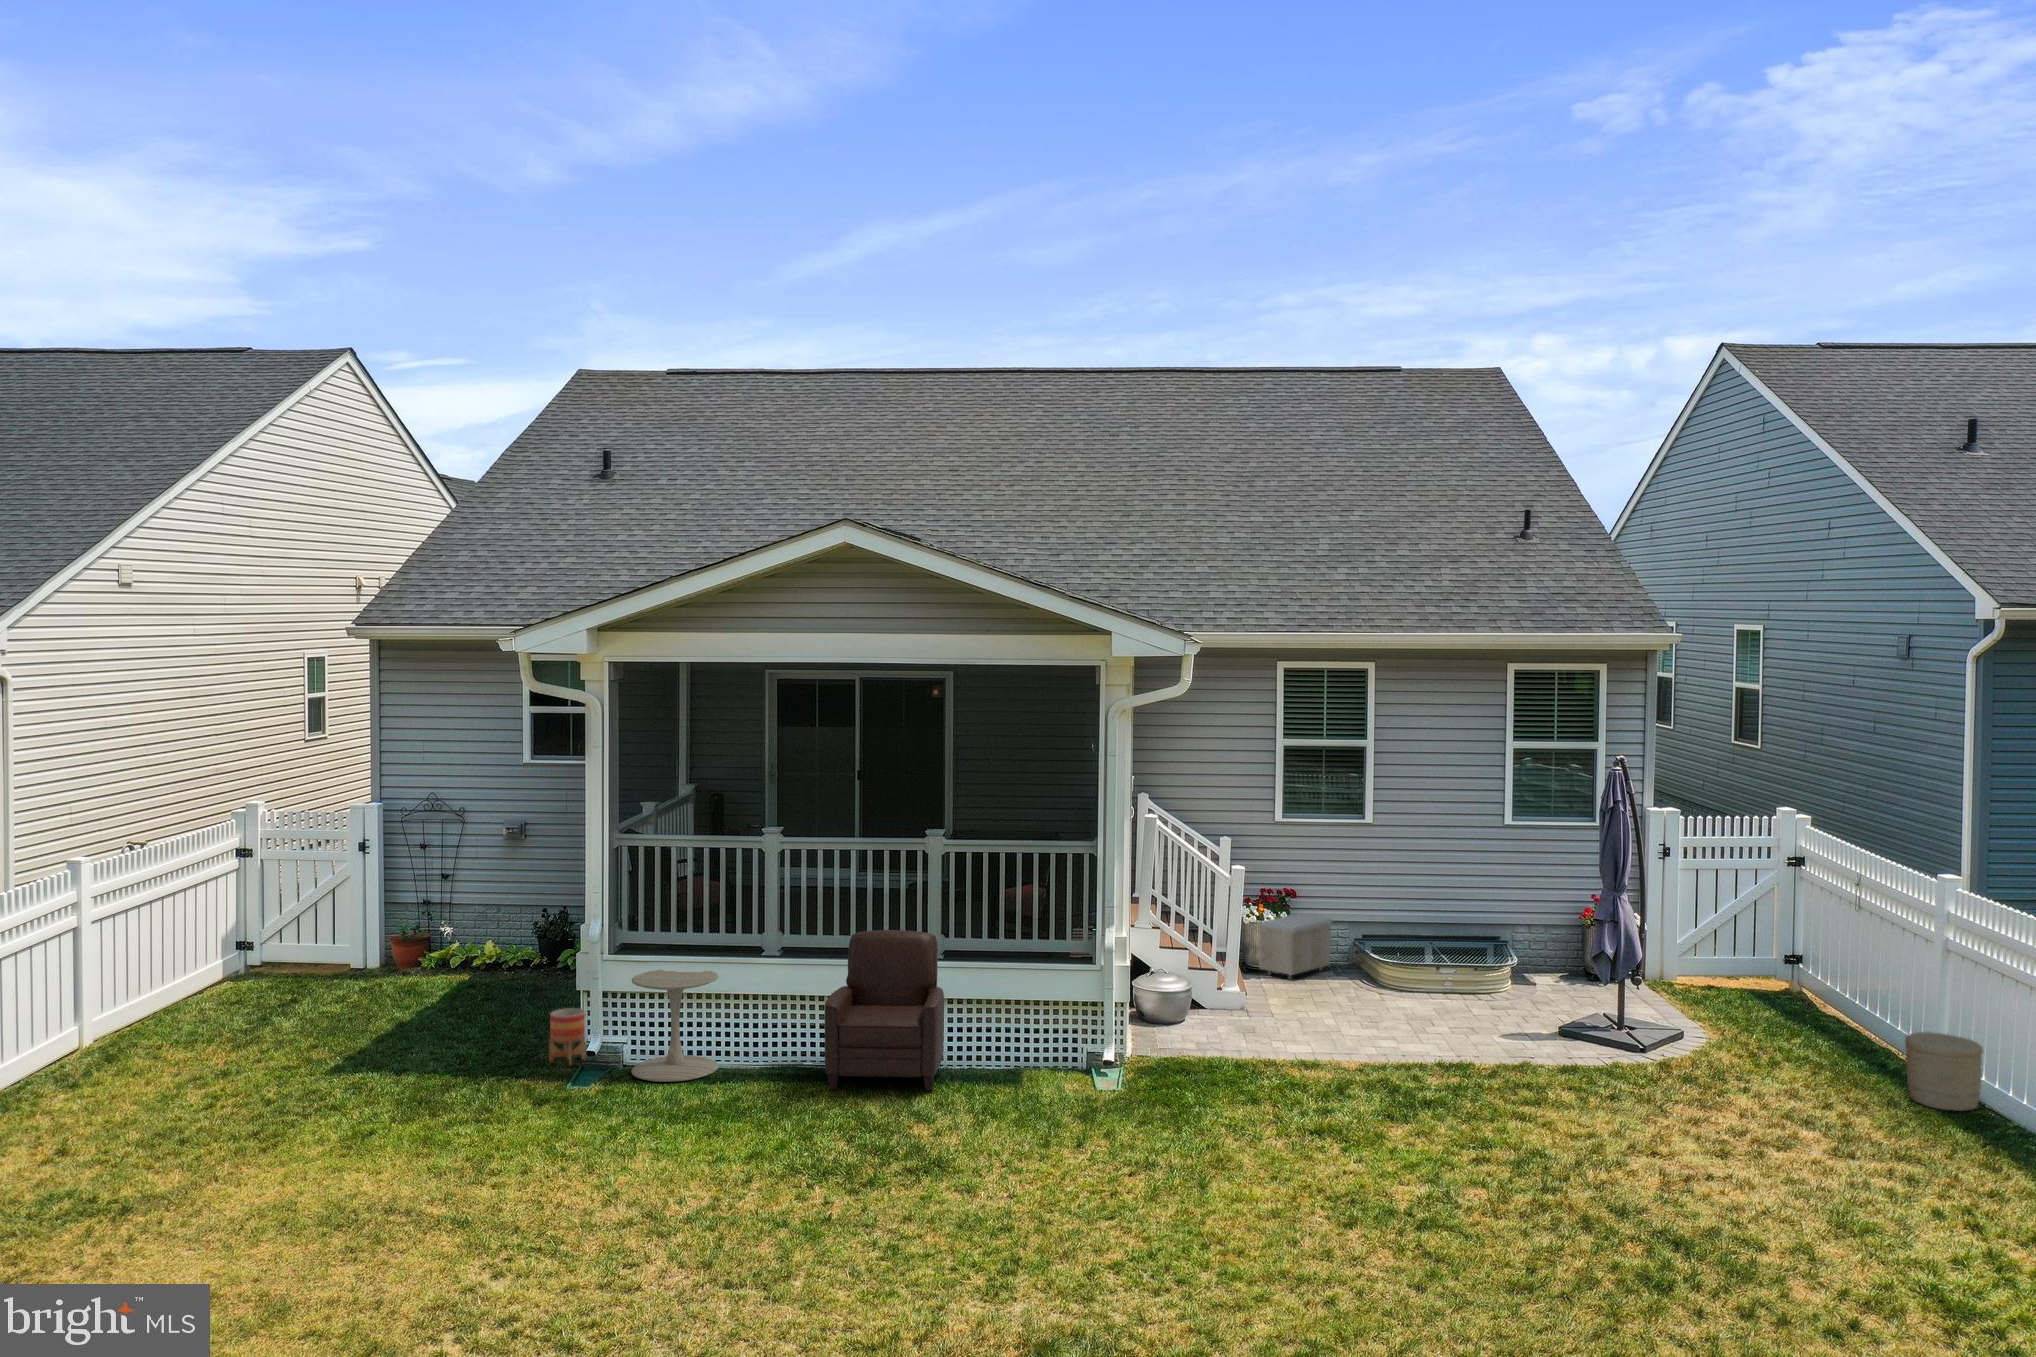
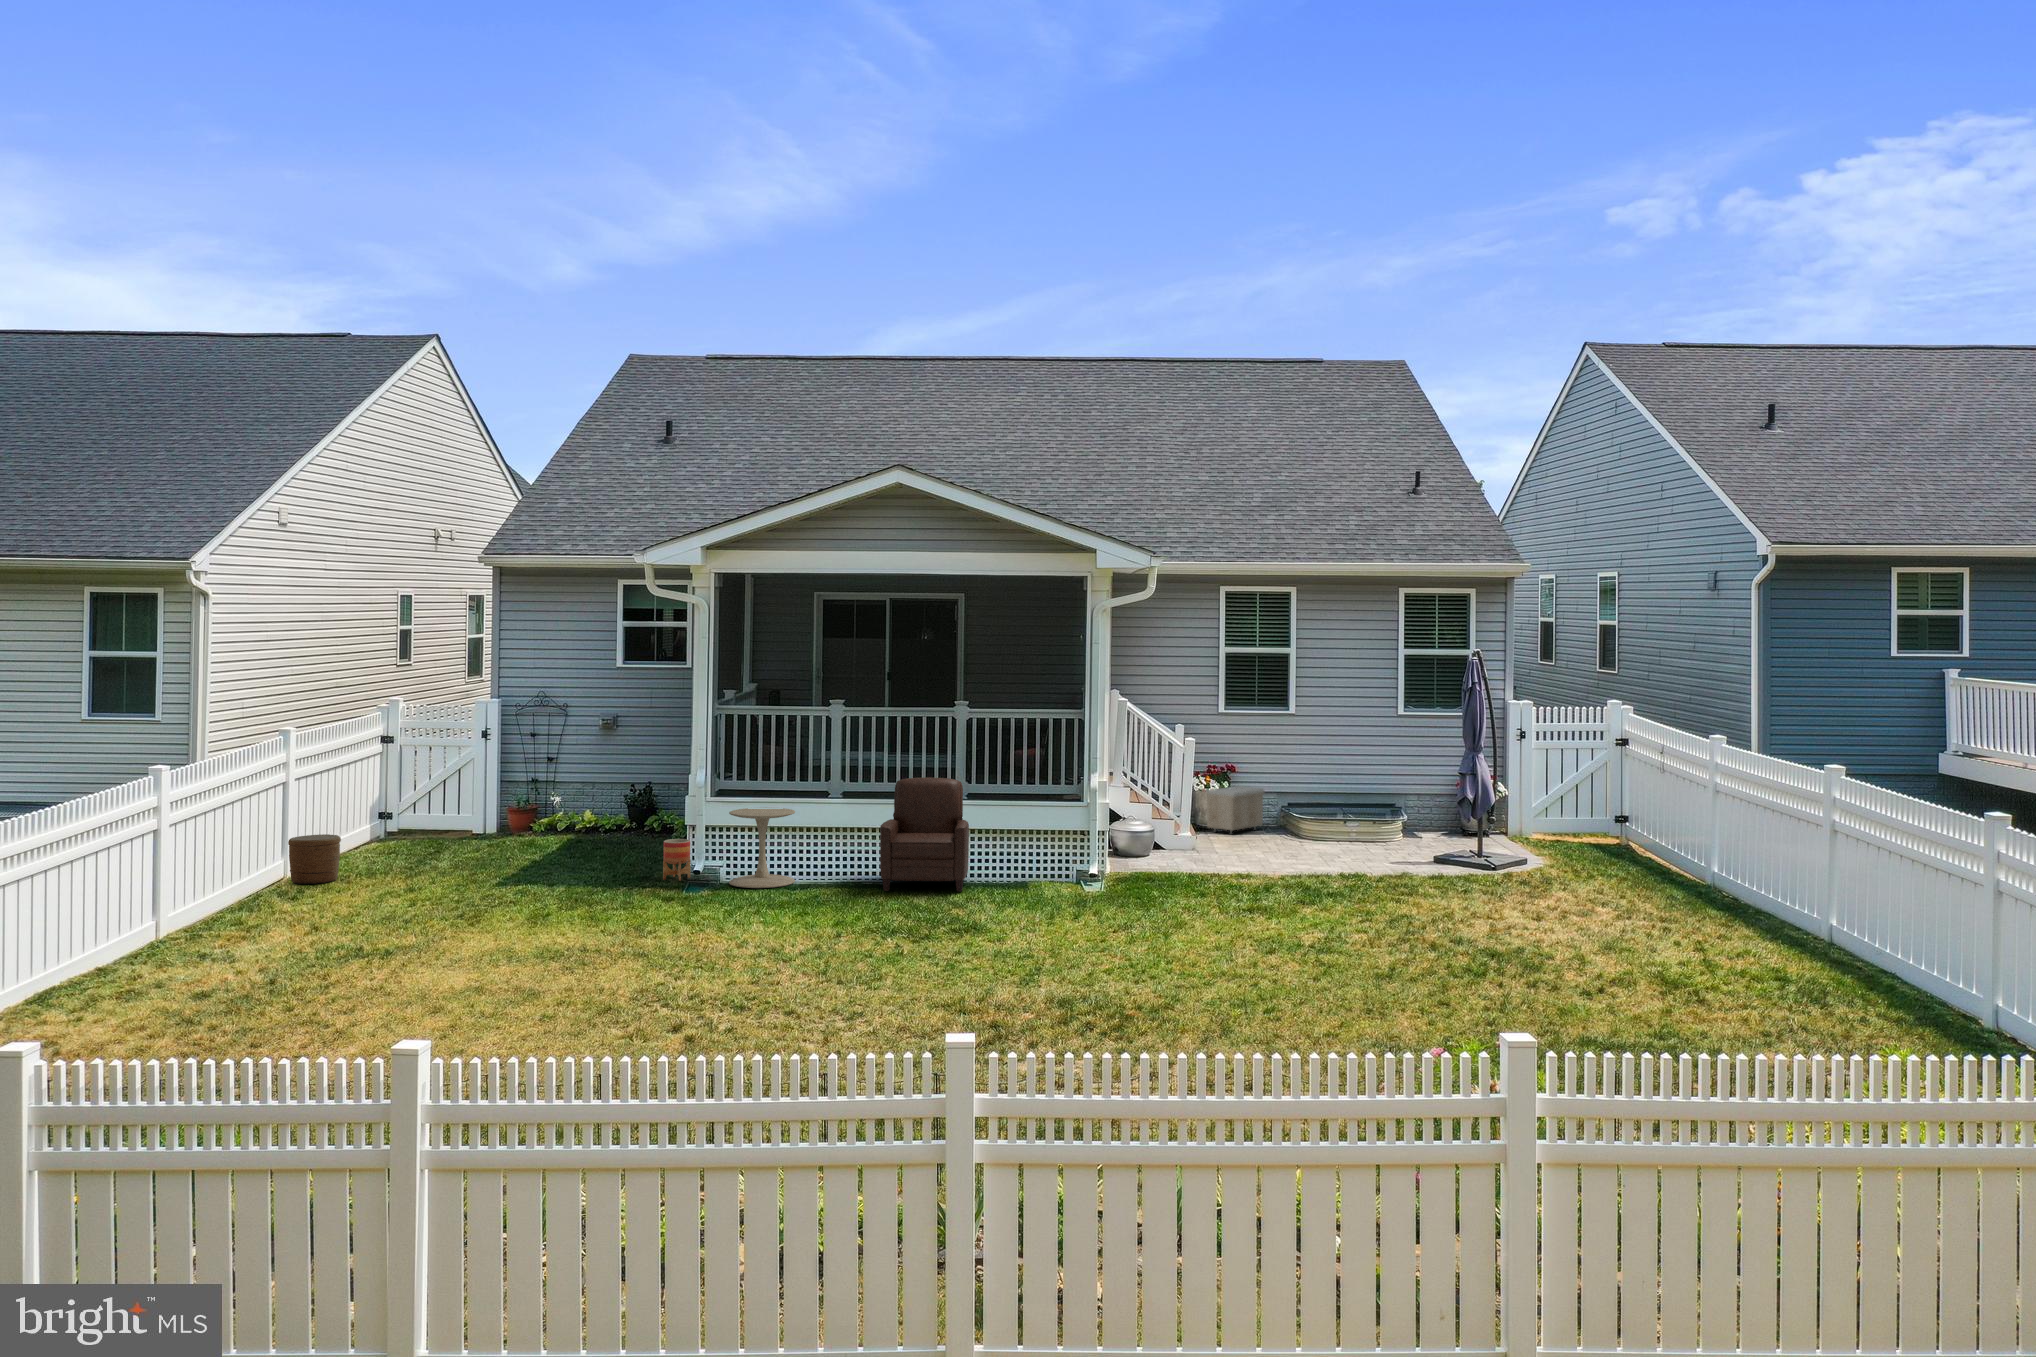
woven basket: present [1905,1032,1983,1111] -> present [288,834,341,884]

